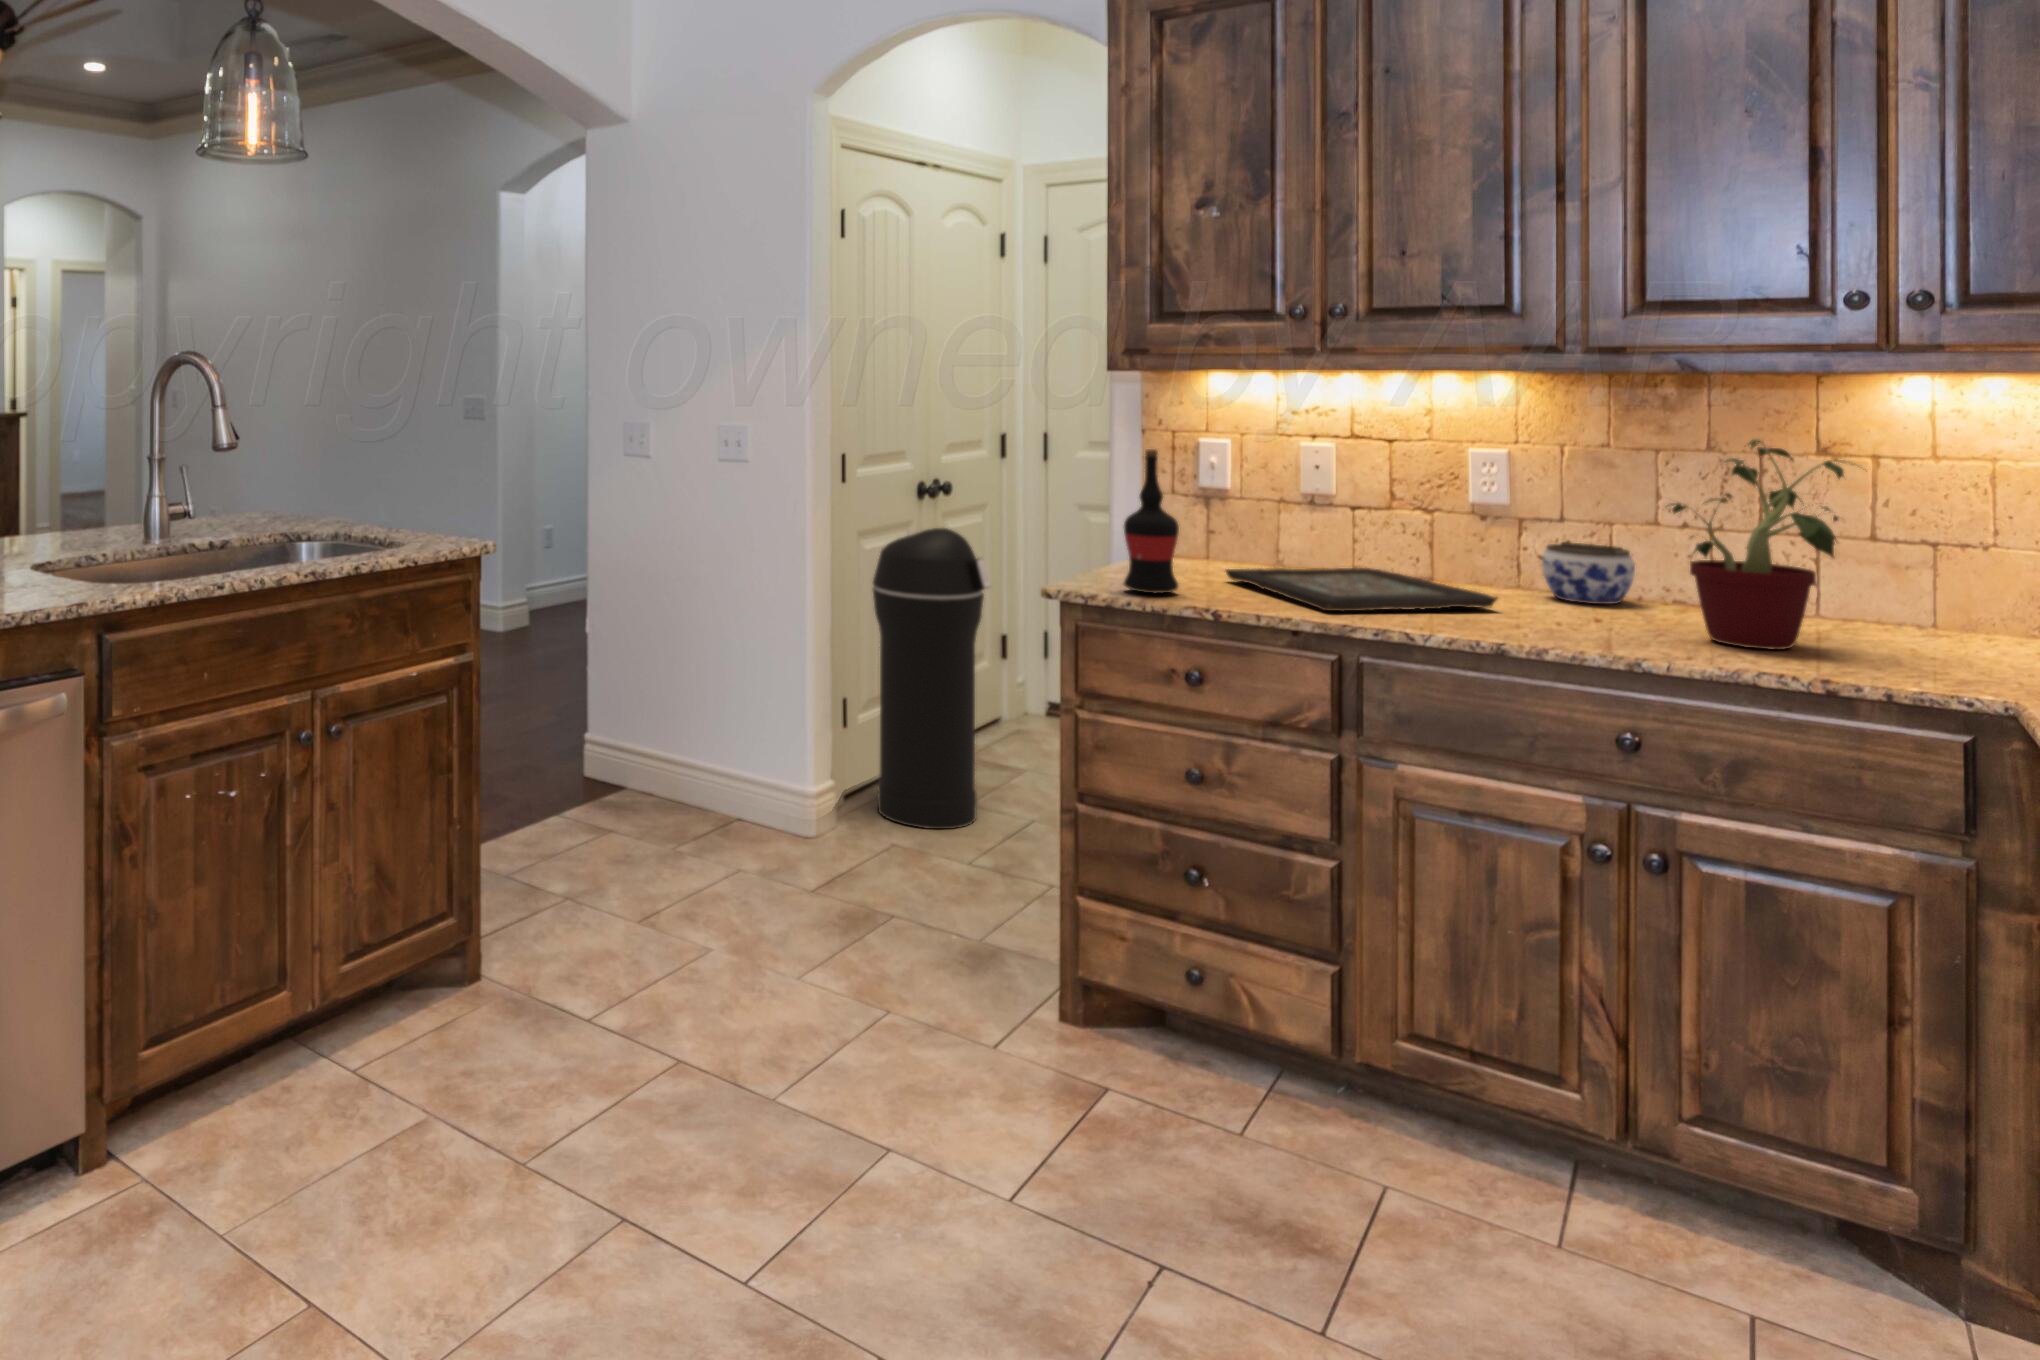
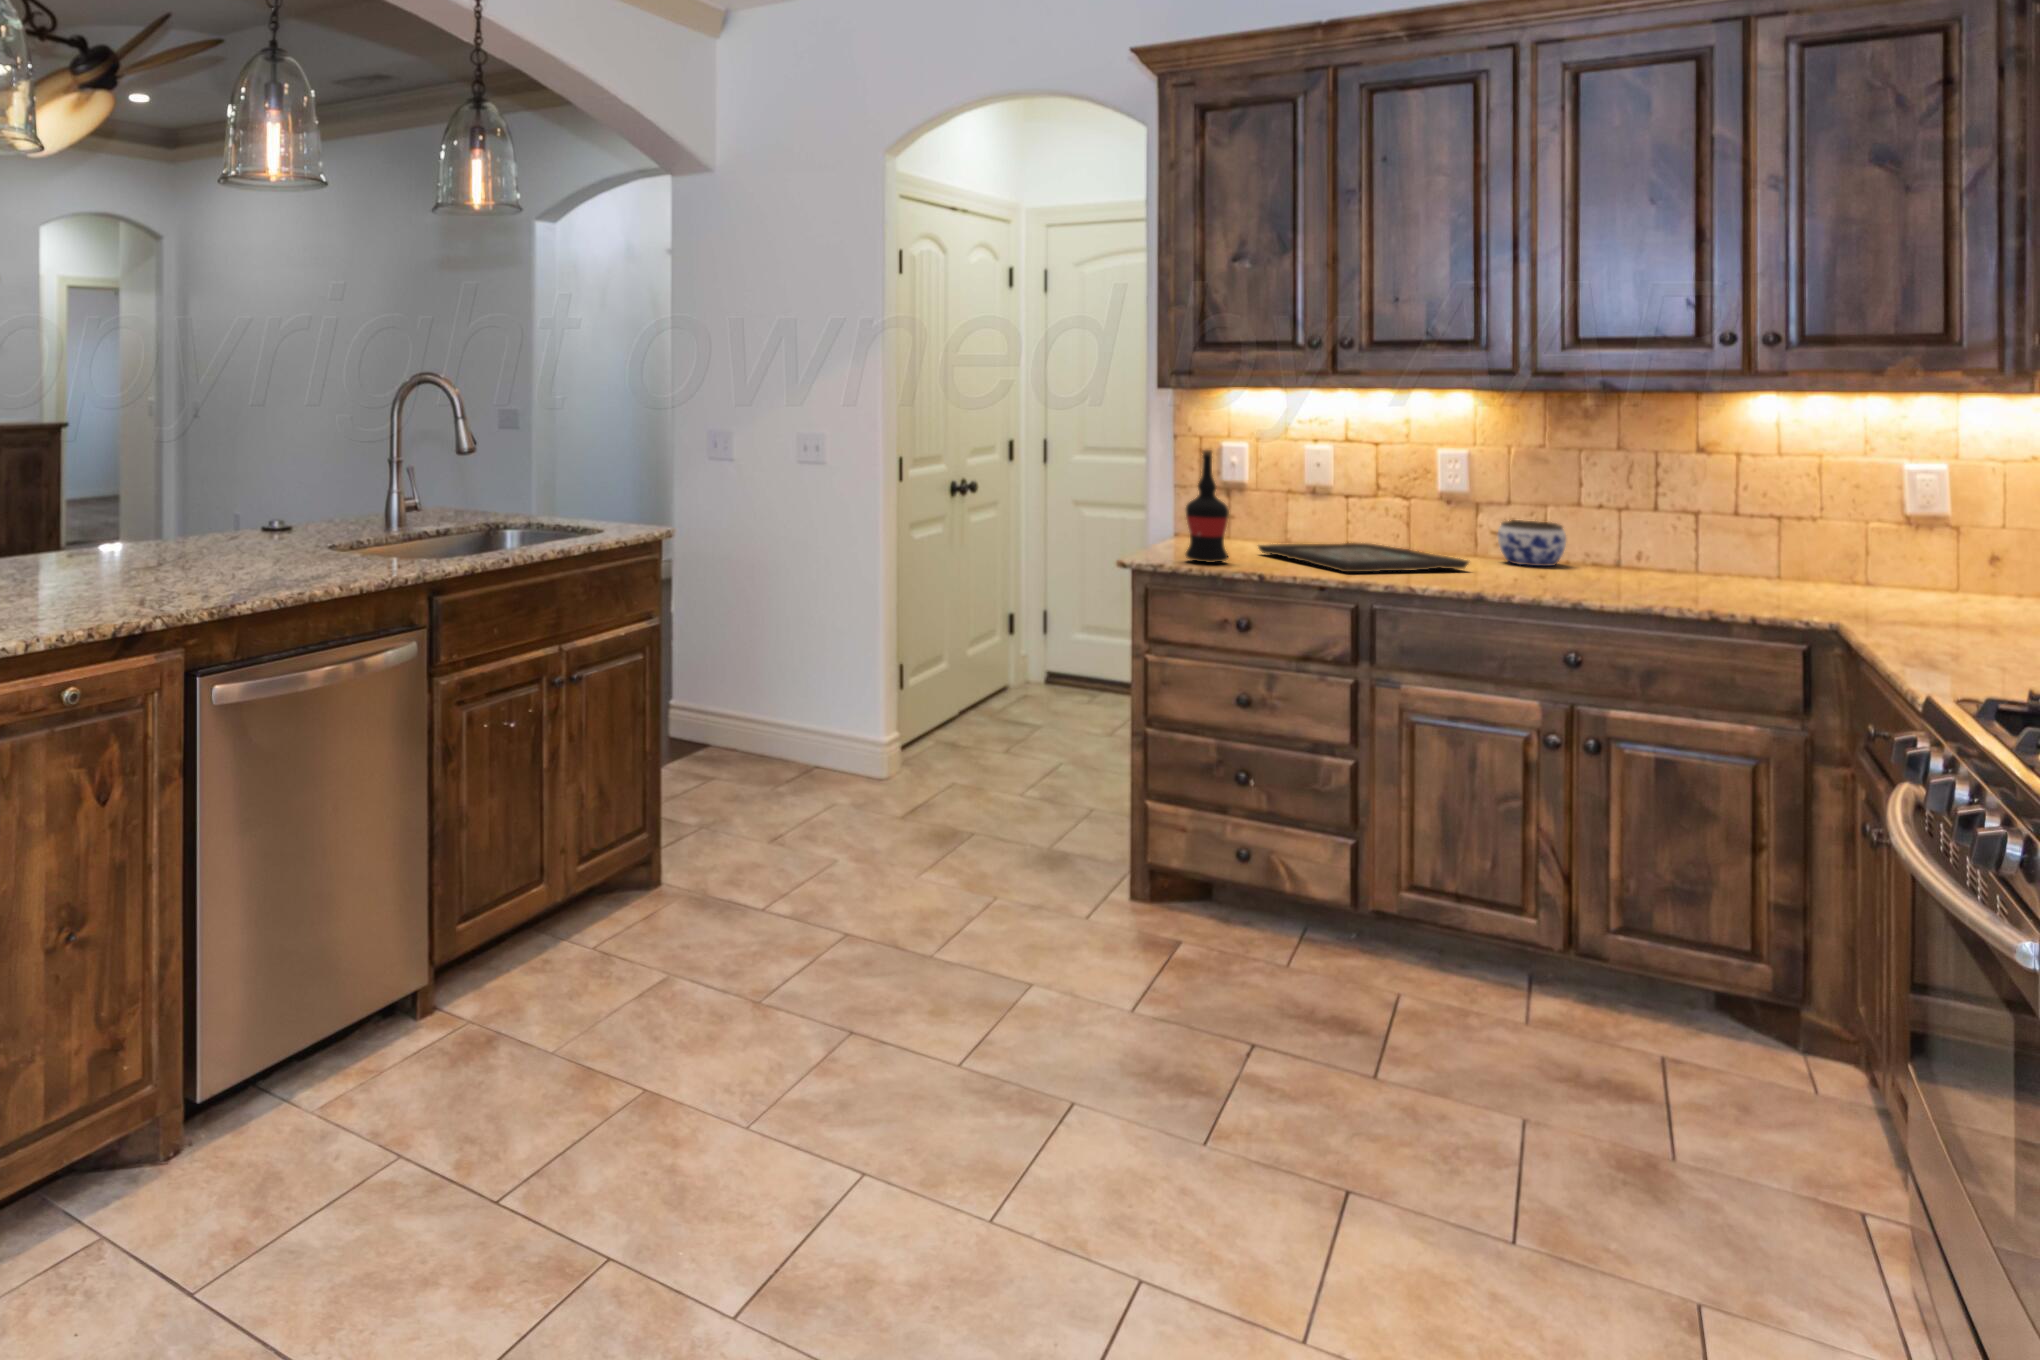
potted plant: present [1668,439,1866,650] -> none [1590,439,1731,592]
trash can: present [873,528,991,829] -> none [930,520,1034,777]

